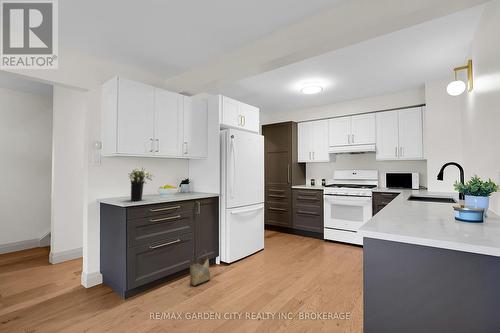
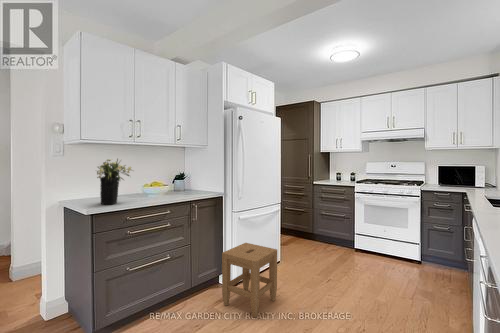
stool: none [219,231,260,284] -> present [222,243,277,317]
woven basket: present [190,251,210,285] -> none [182,268,211,320]

